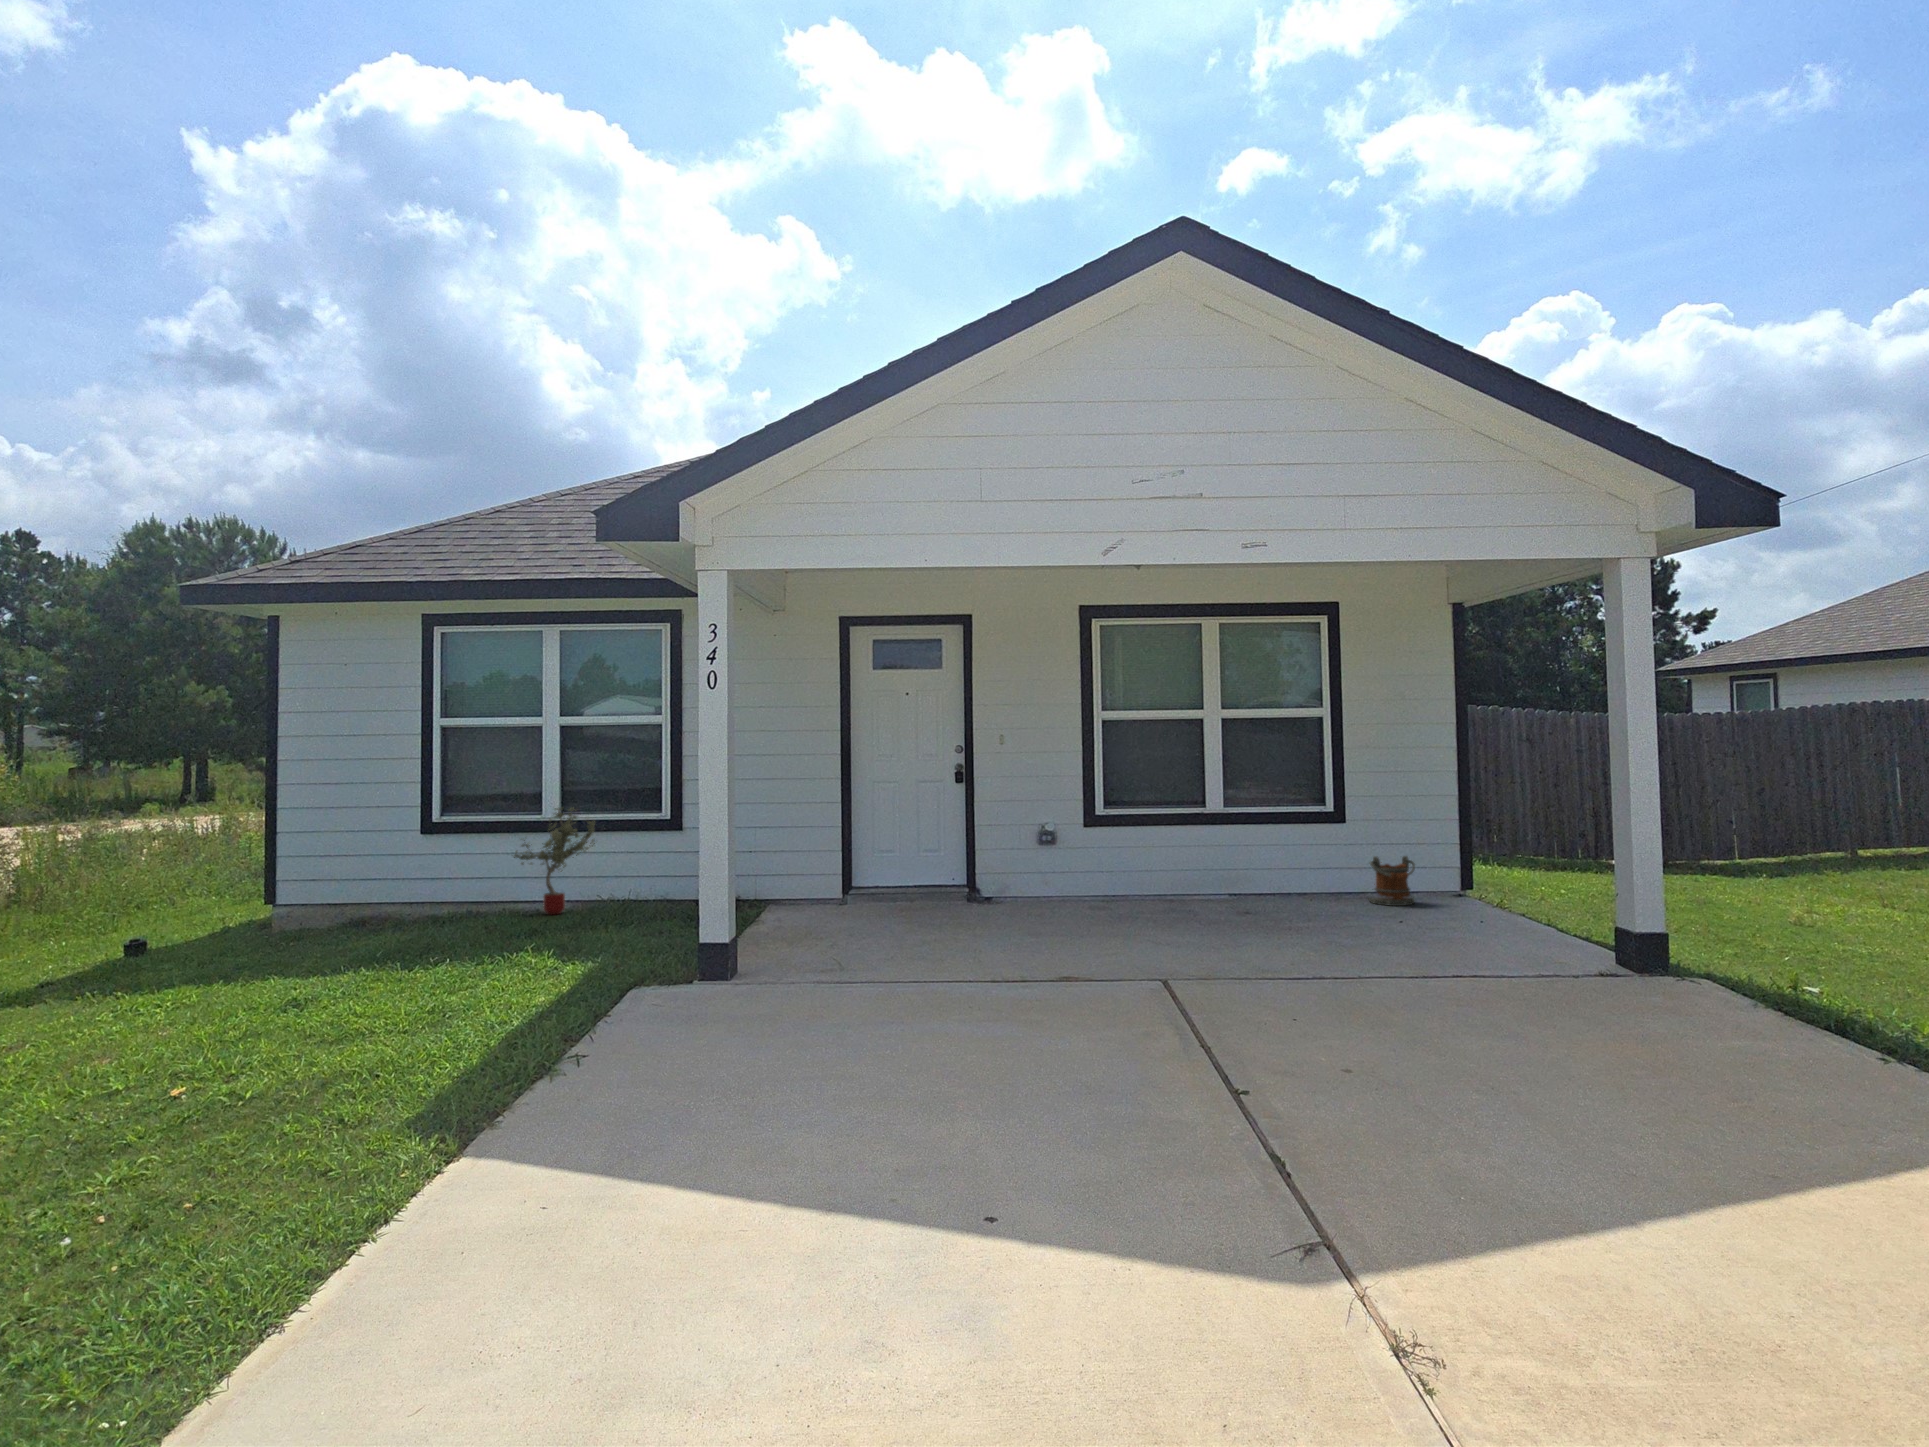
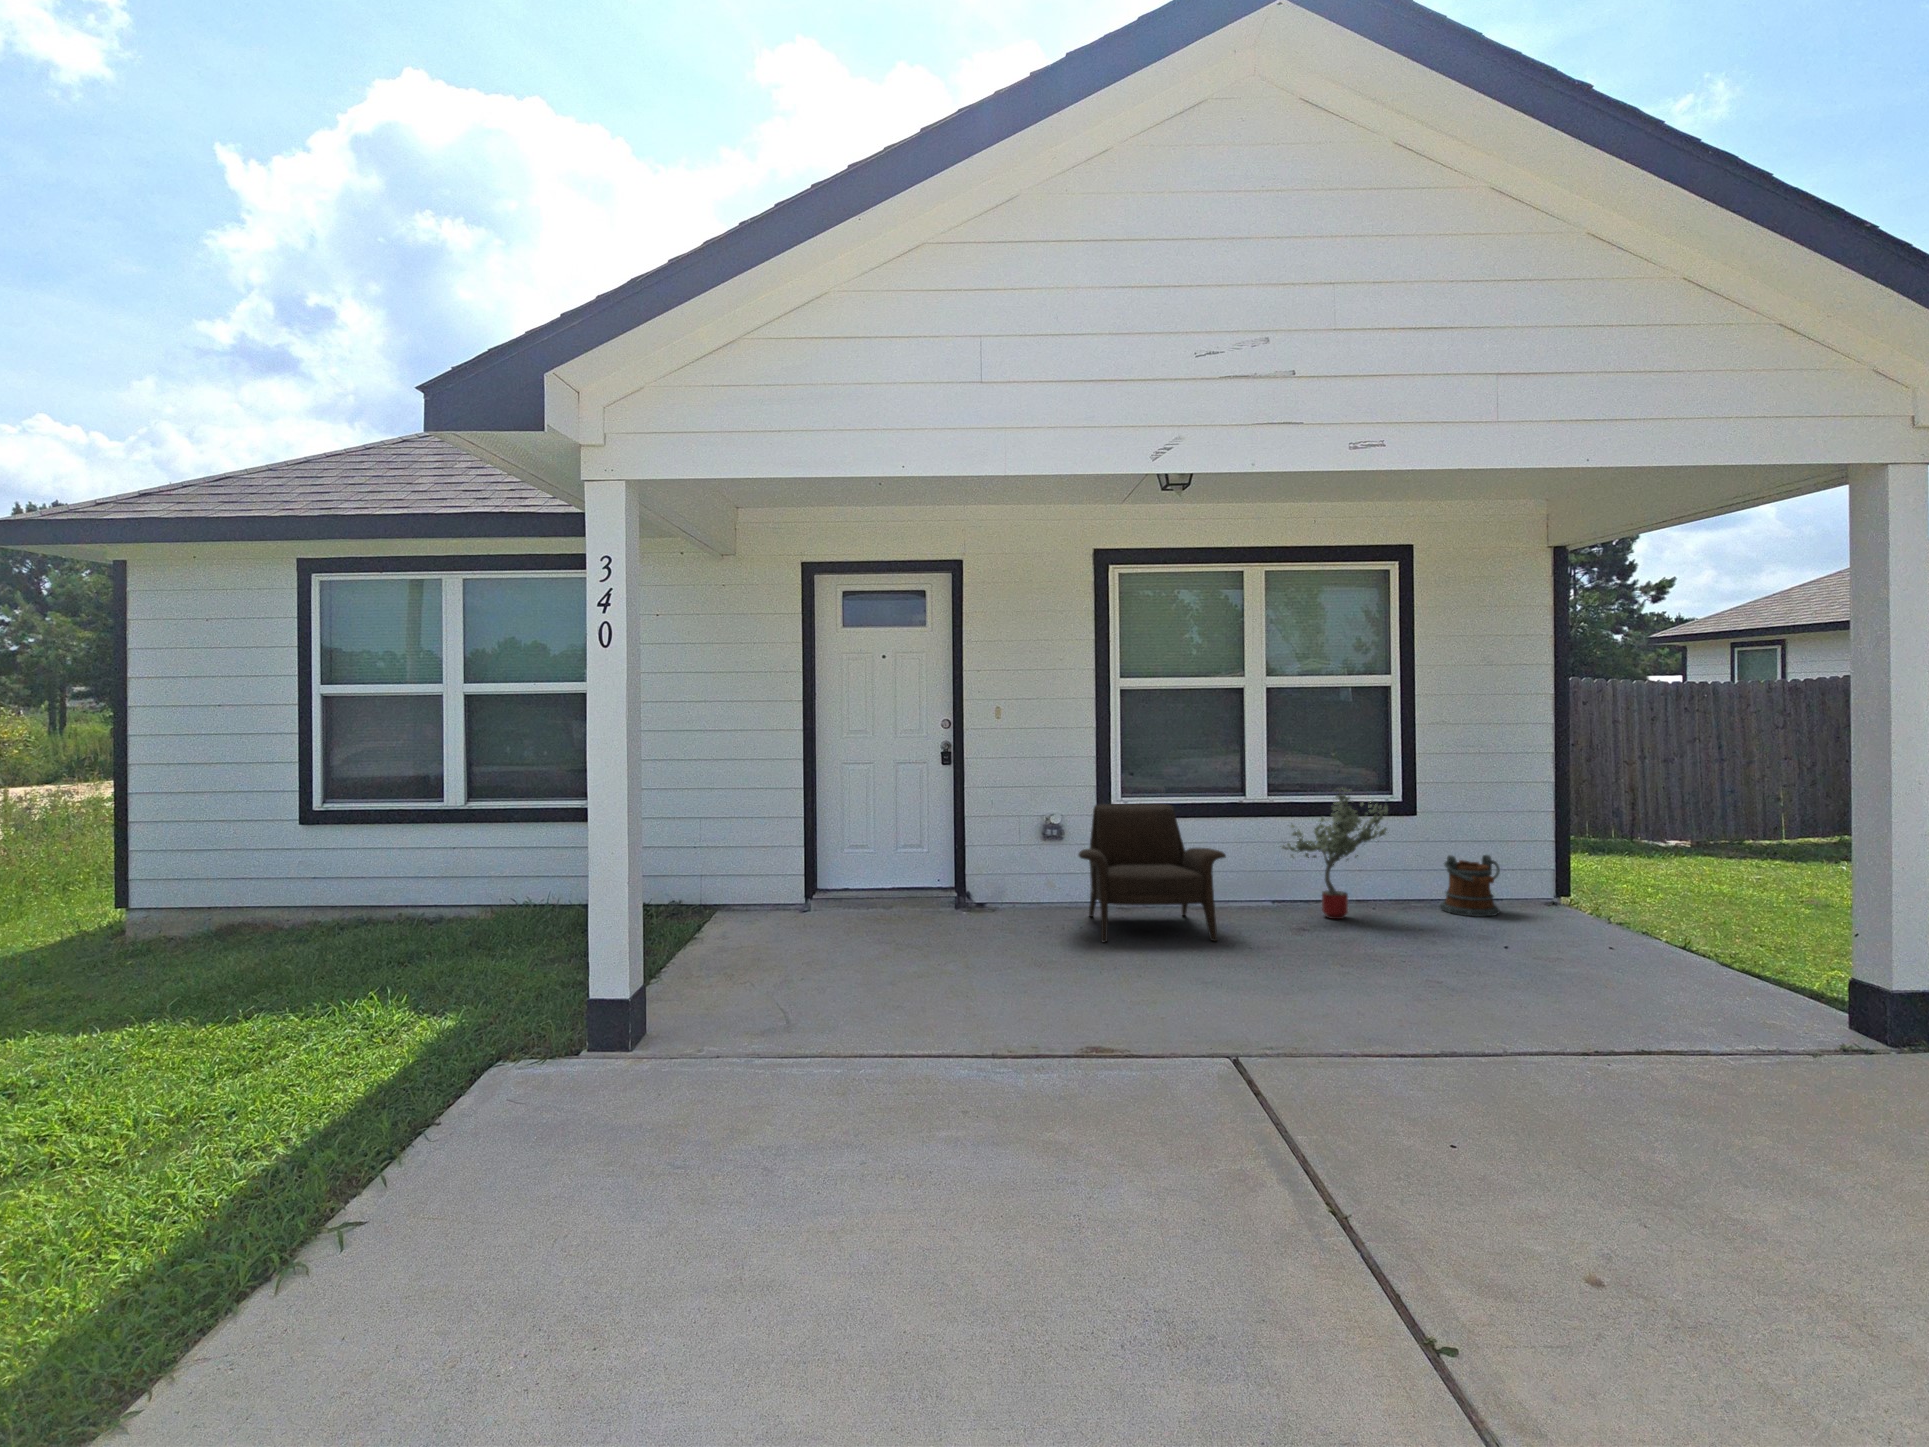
potted tree: present [514,808,595,915] -> present [1282,788,1388,919]
armchair: none [1065,815,1184,922] -> present [1079,804,1226,942]

